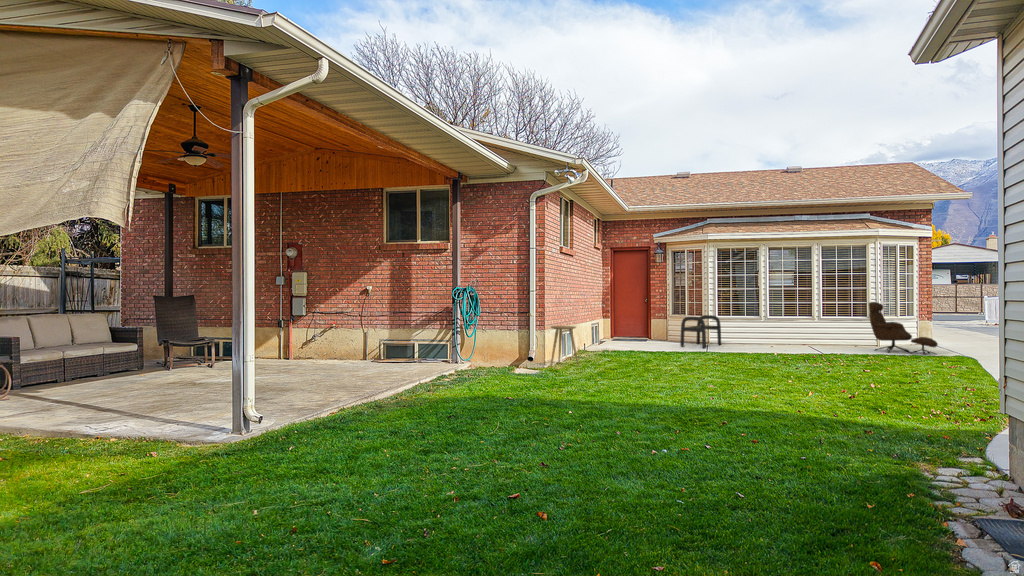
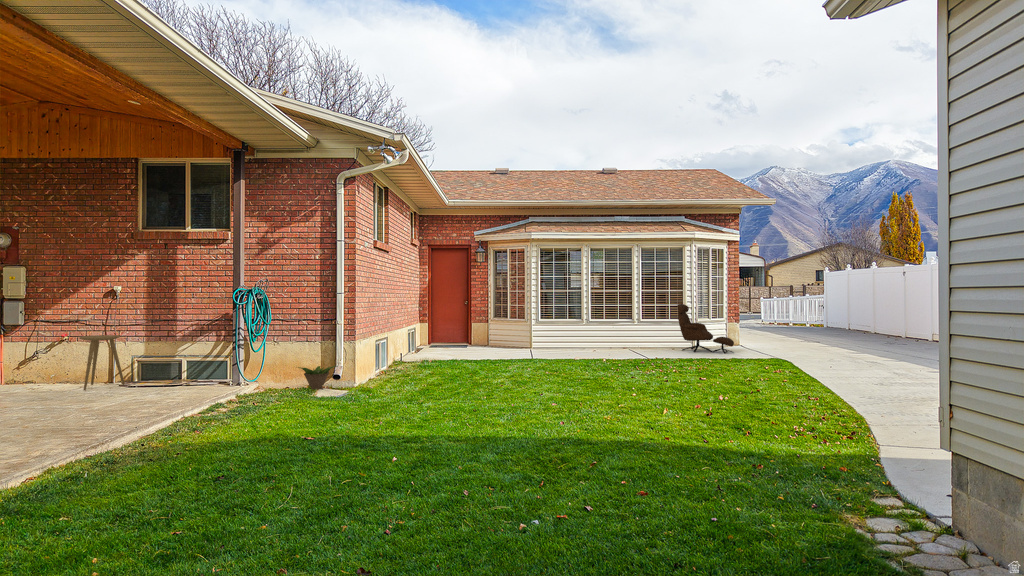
bench: present [680,315,721,348] -> none [504,318,544,353]
side table: present [551,326,579,367] -> present [80,335,125,390]
decorative plant: none [498,350,531,369] -> present [298,366,337,389]

